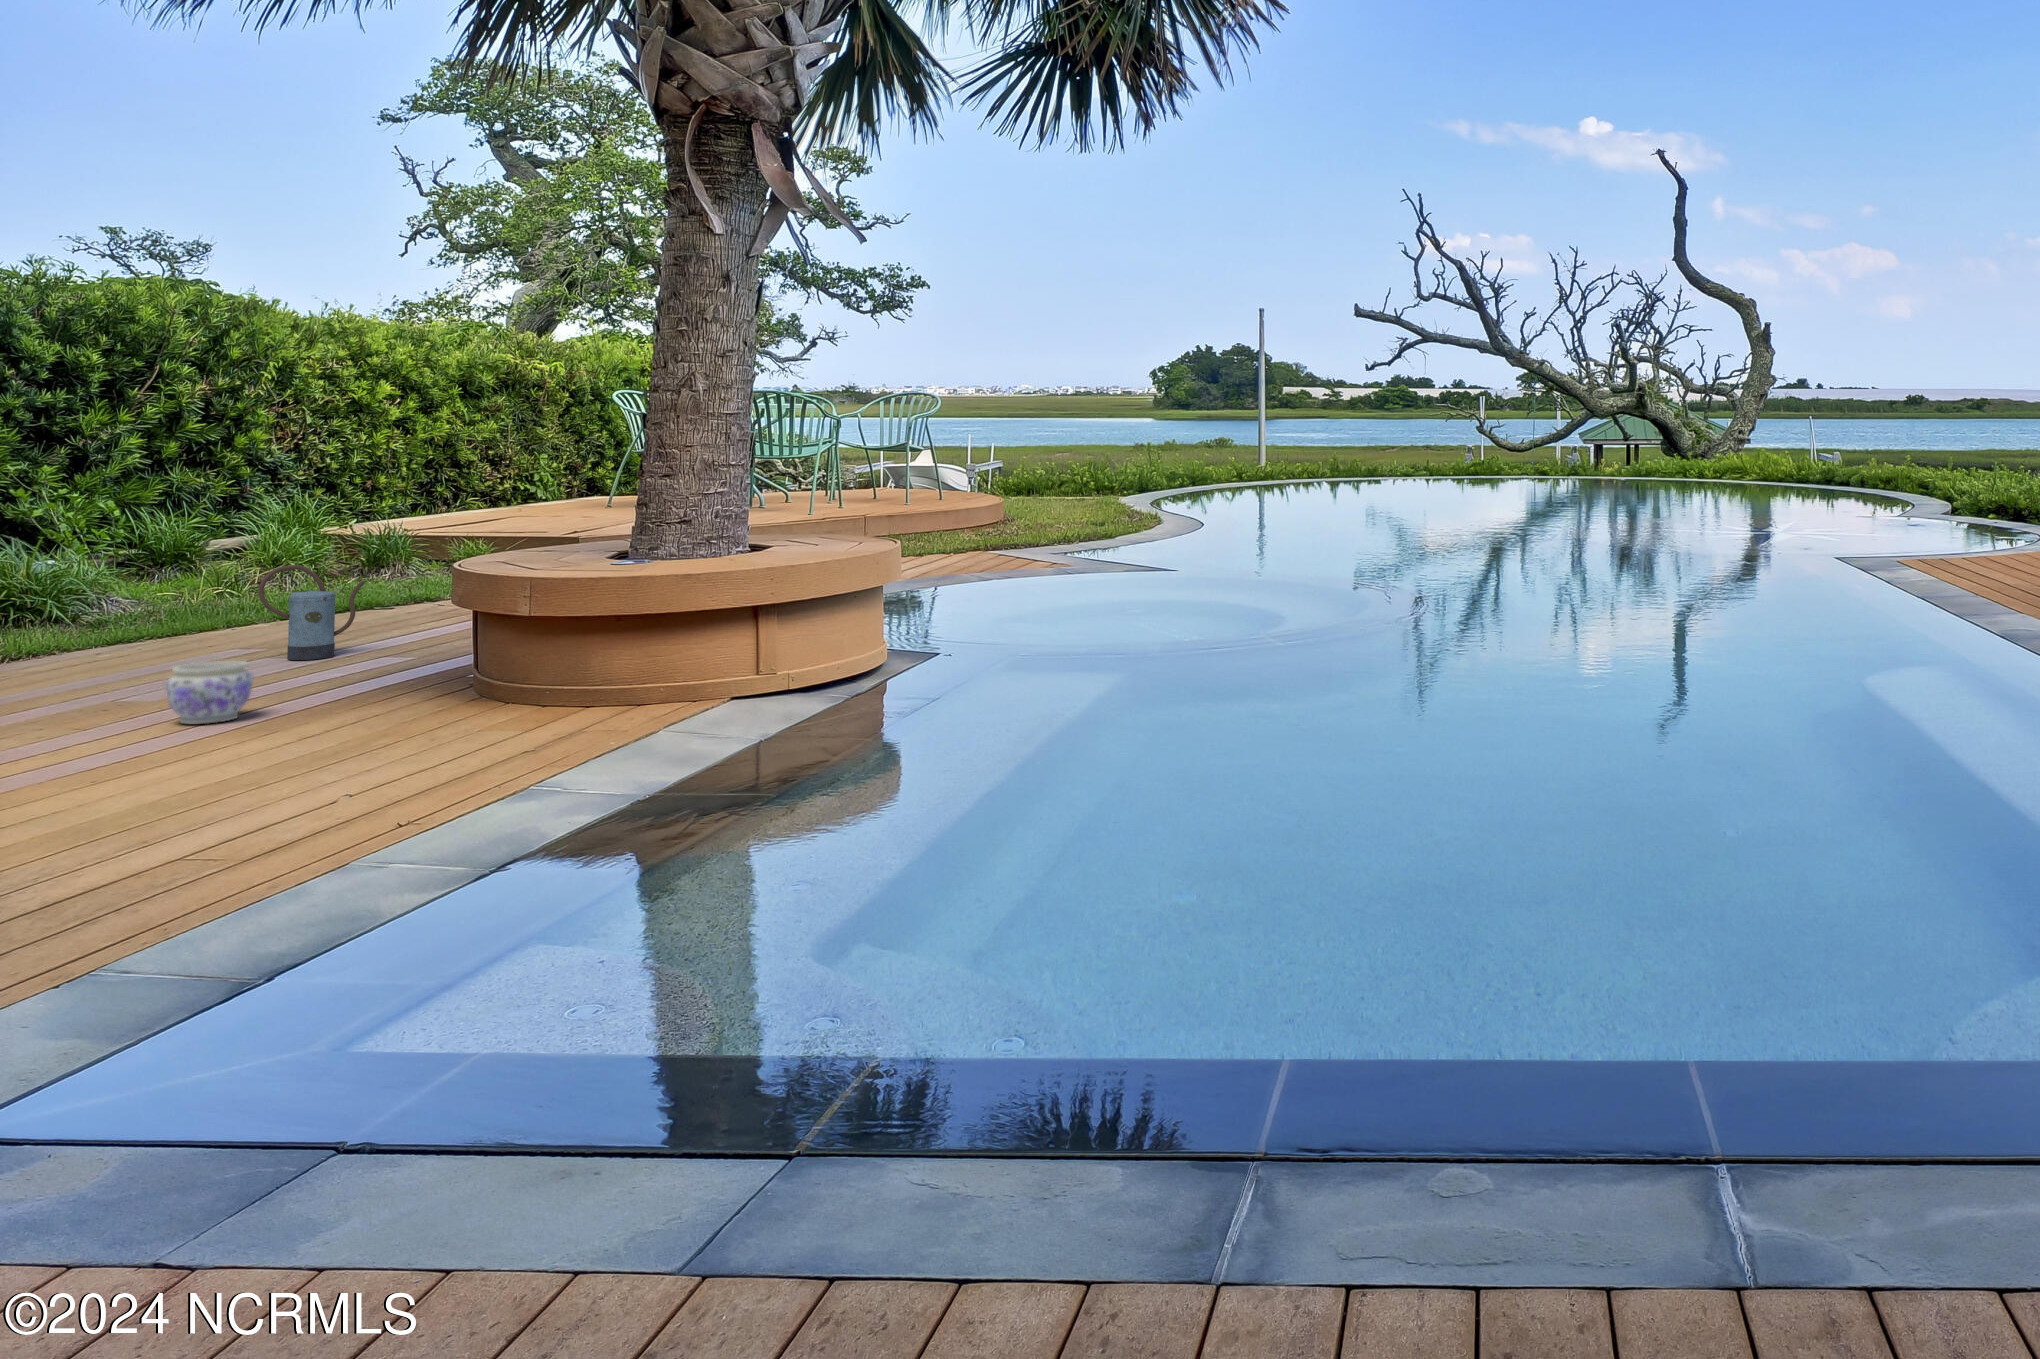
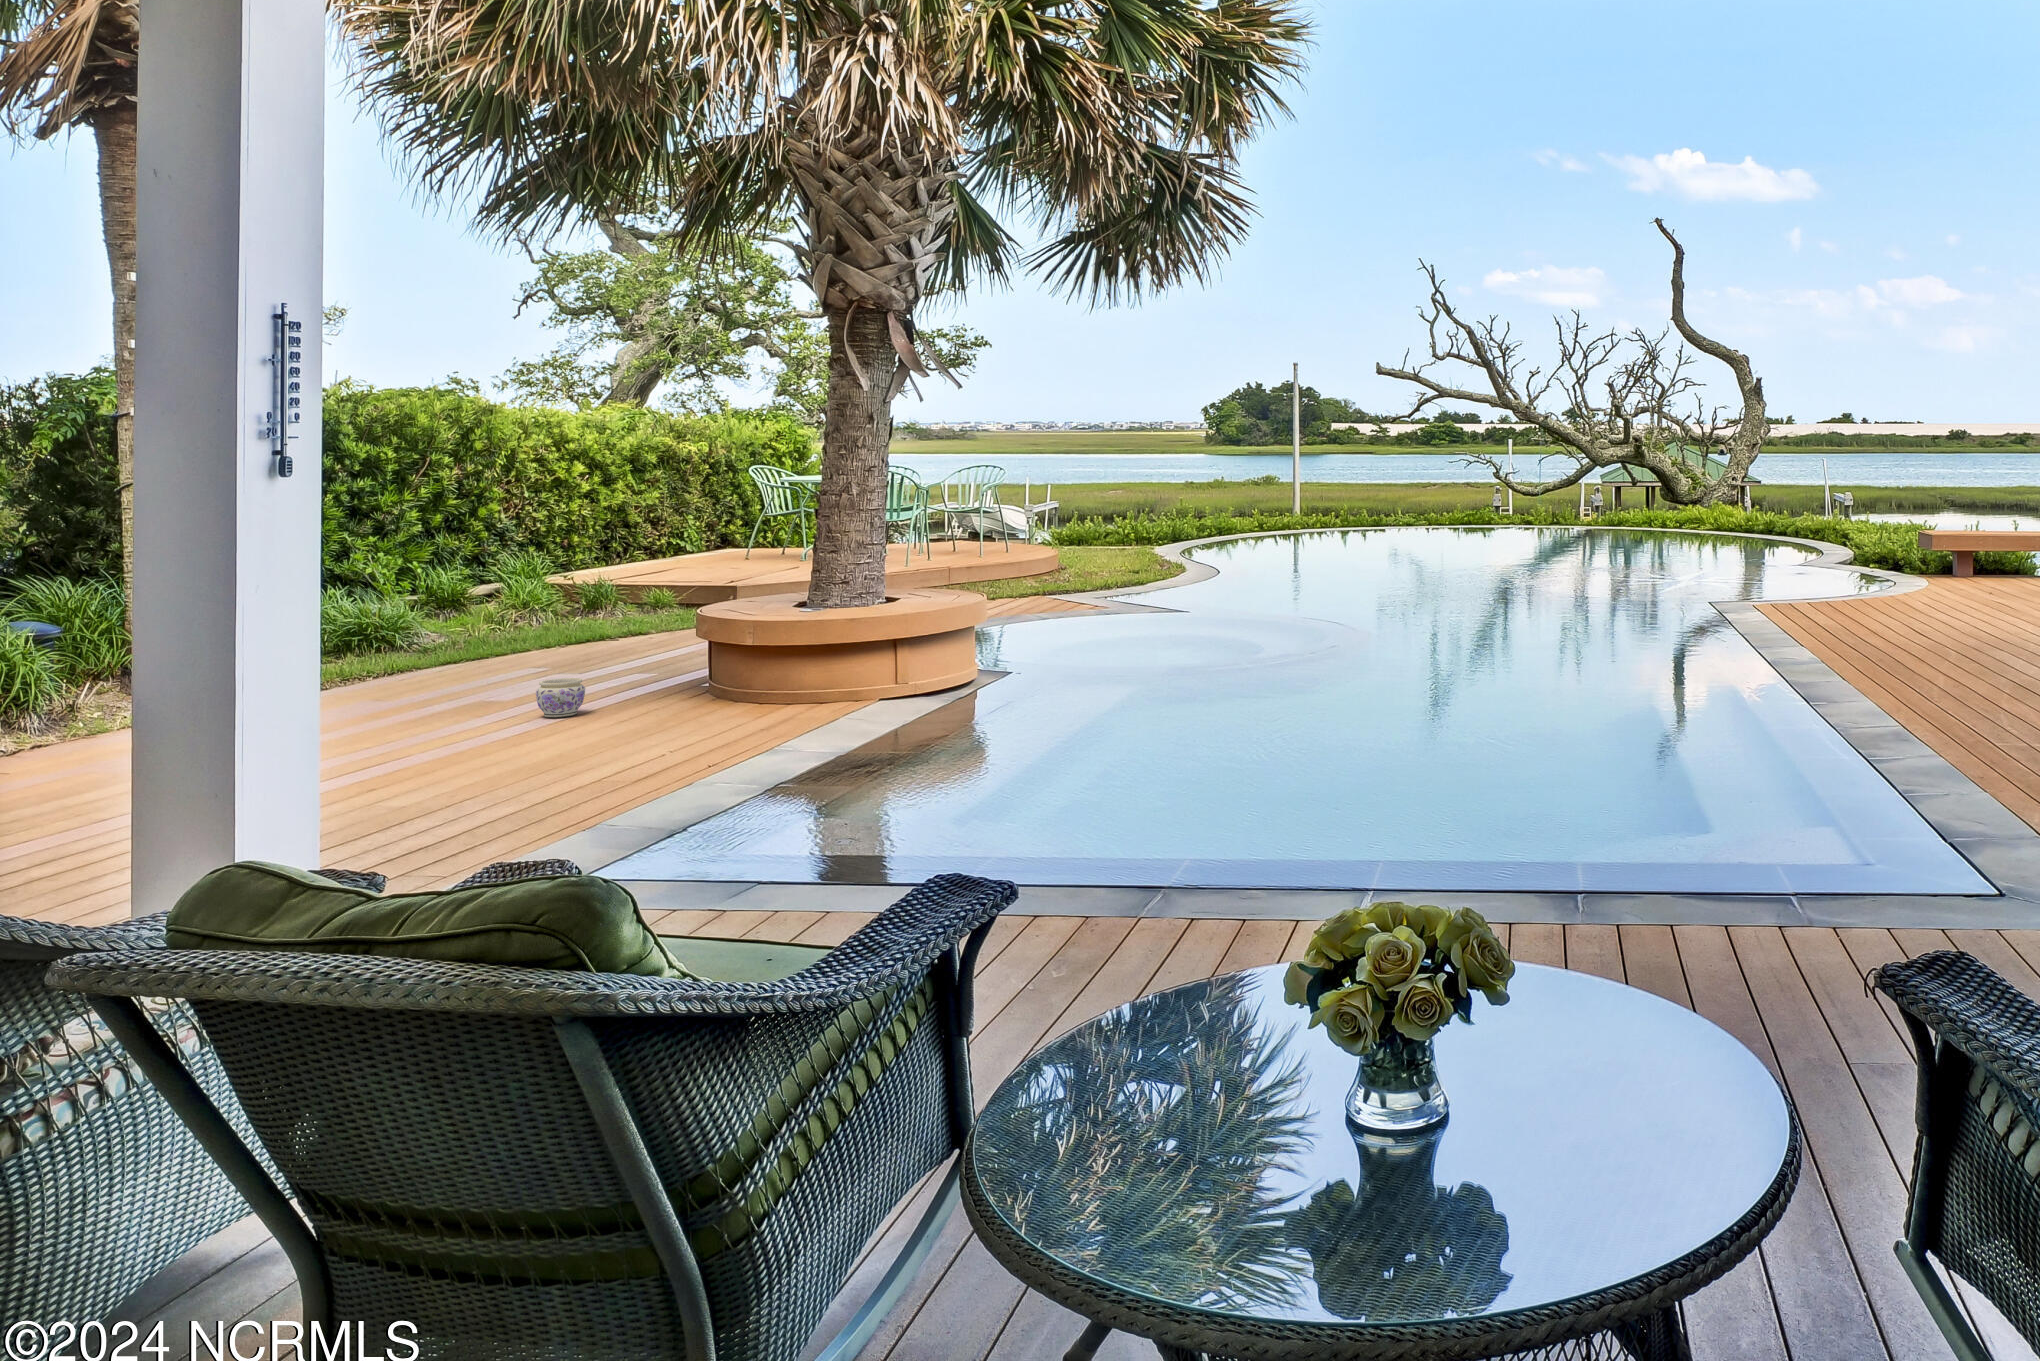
watering can: present [258,565,366,660] -> none [561,614,627,679]

